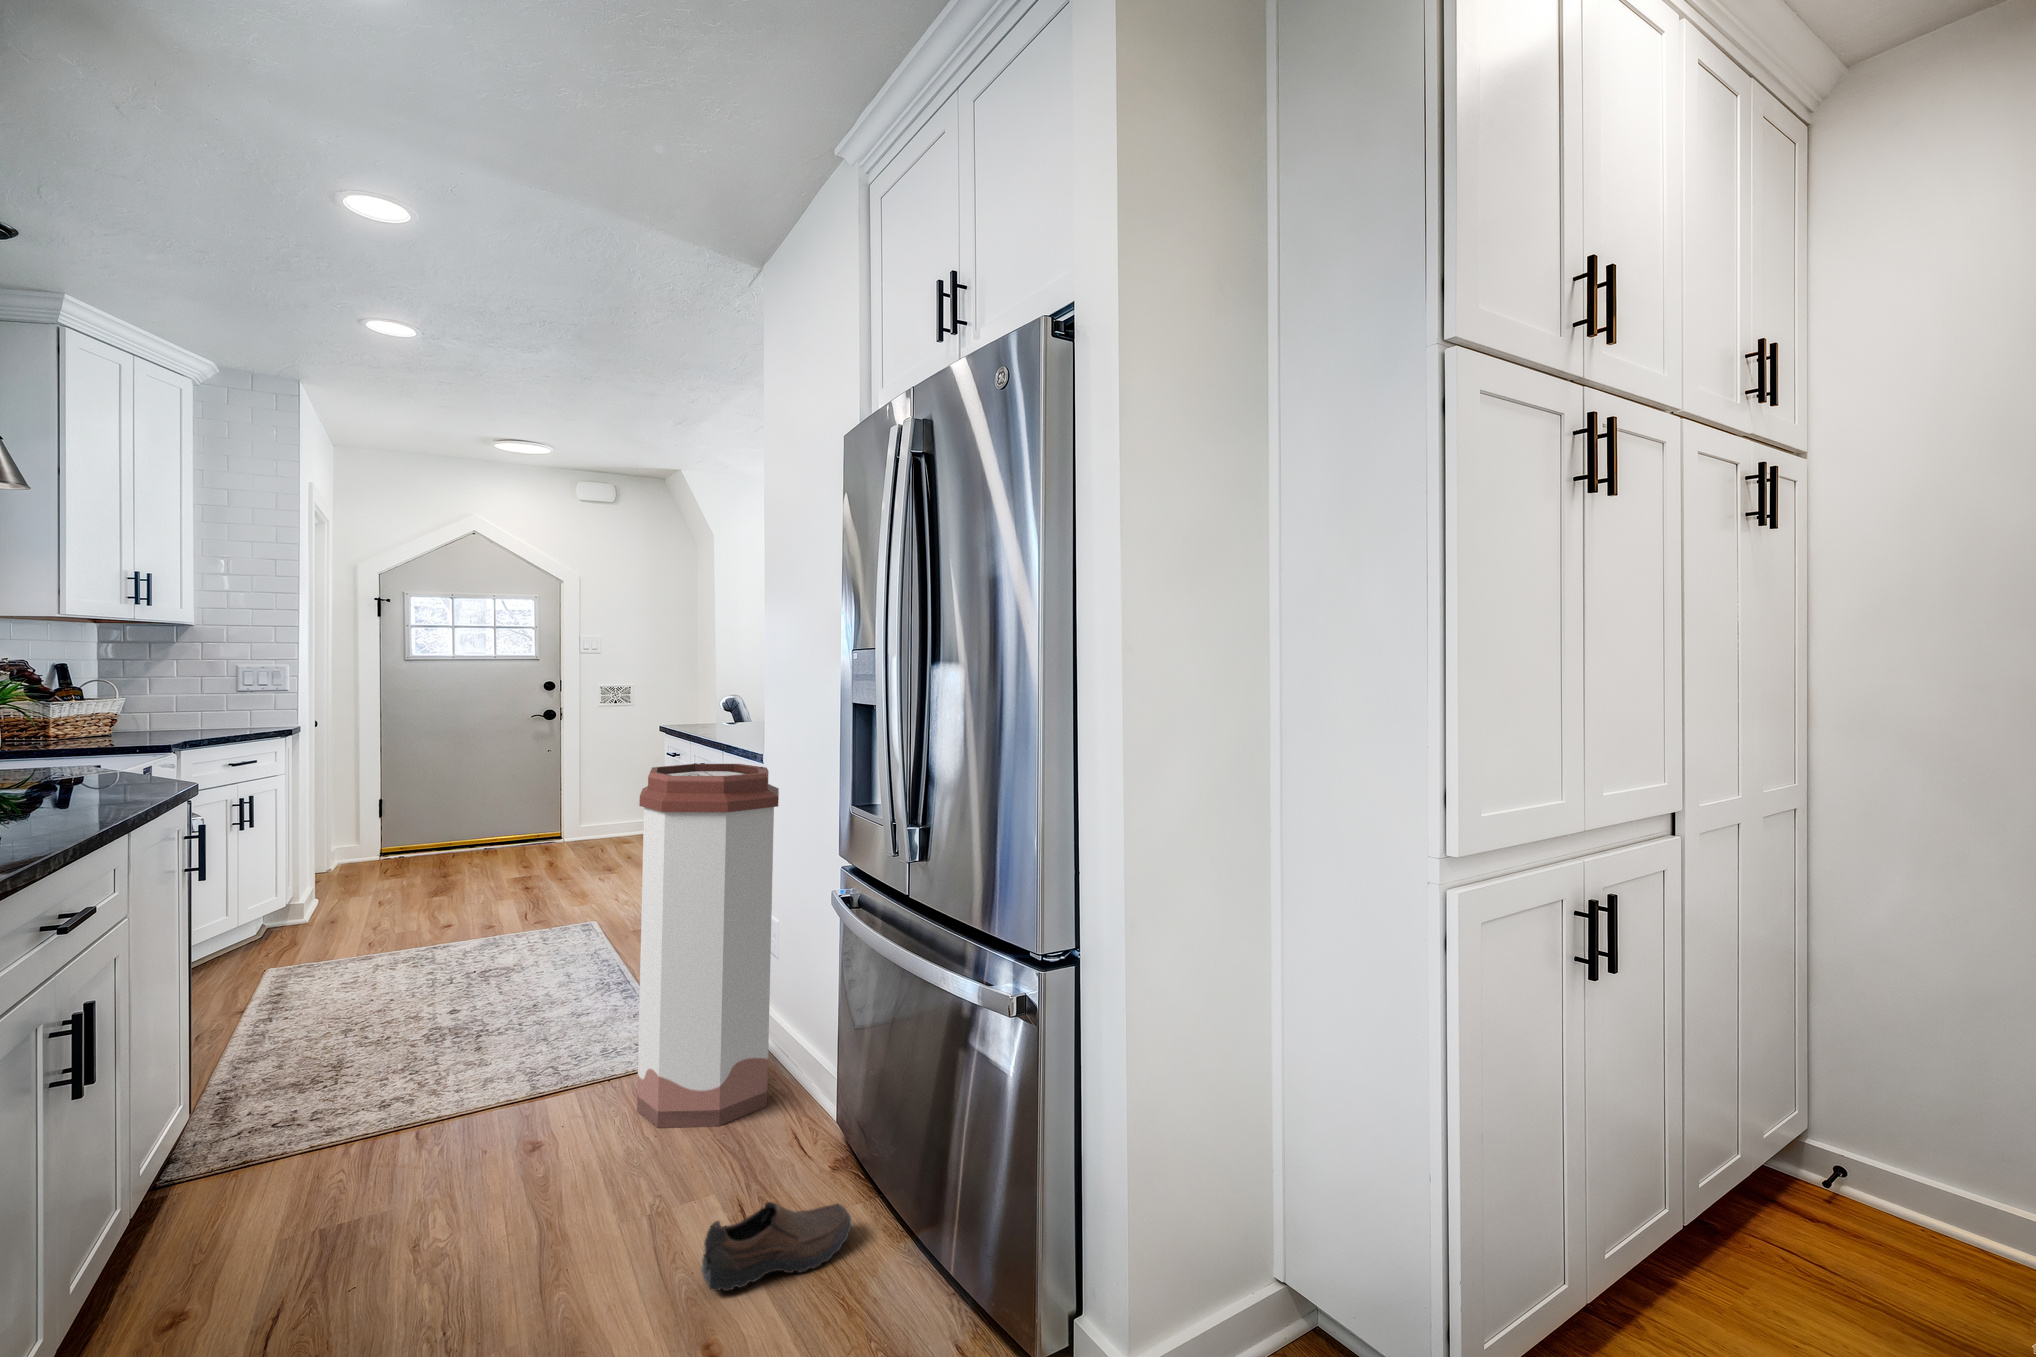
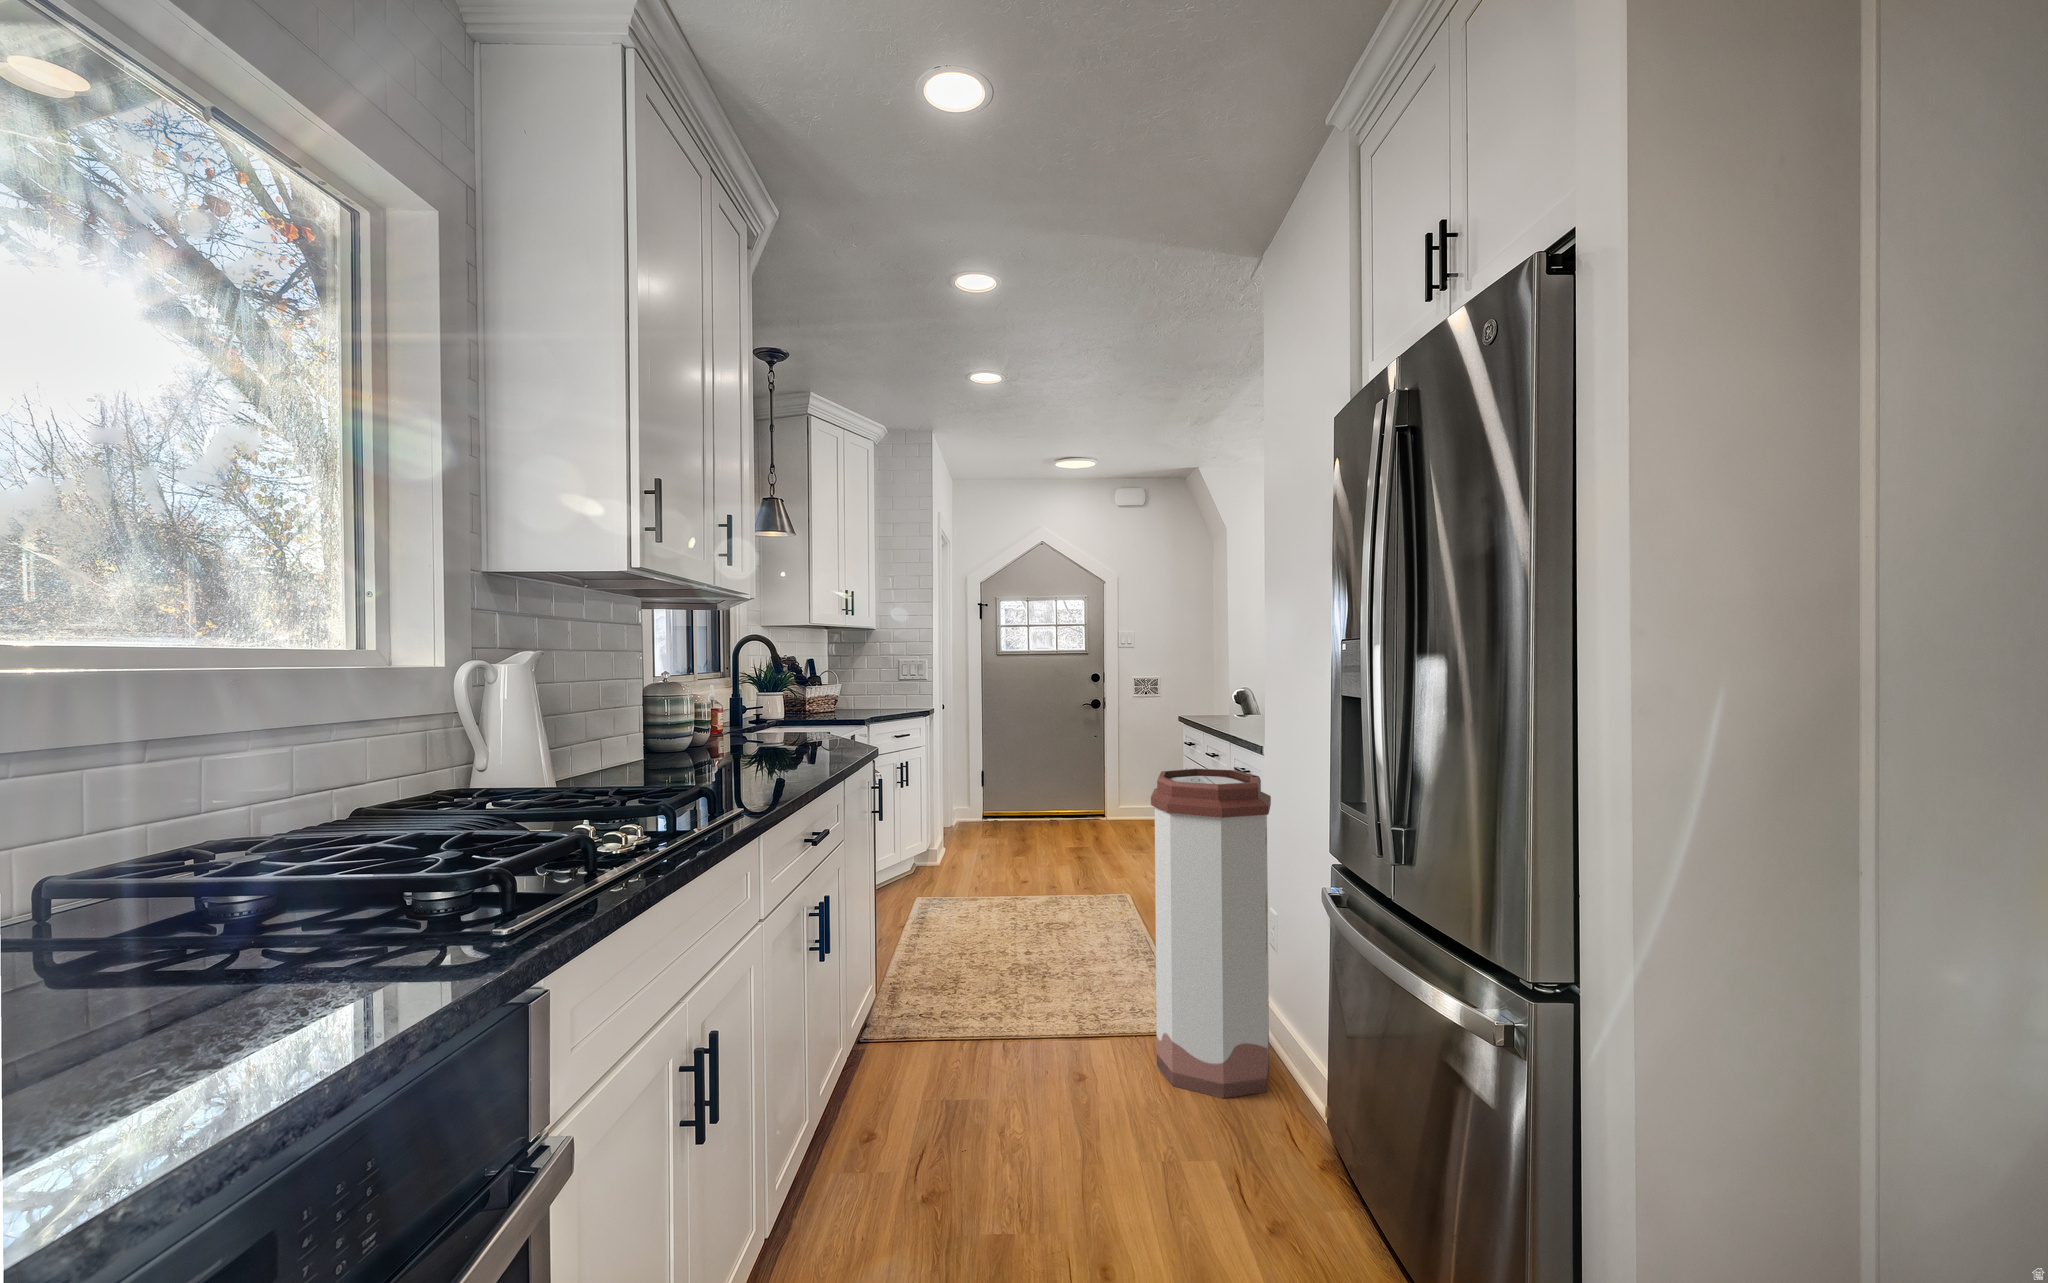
shoe: present [701,1202,851,1291] -> none [1201,1179,1337,1254]

